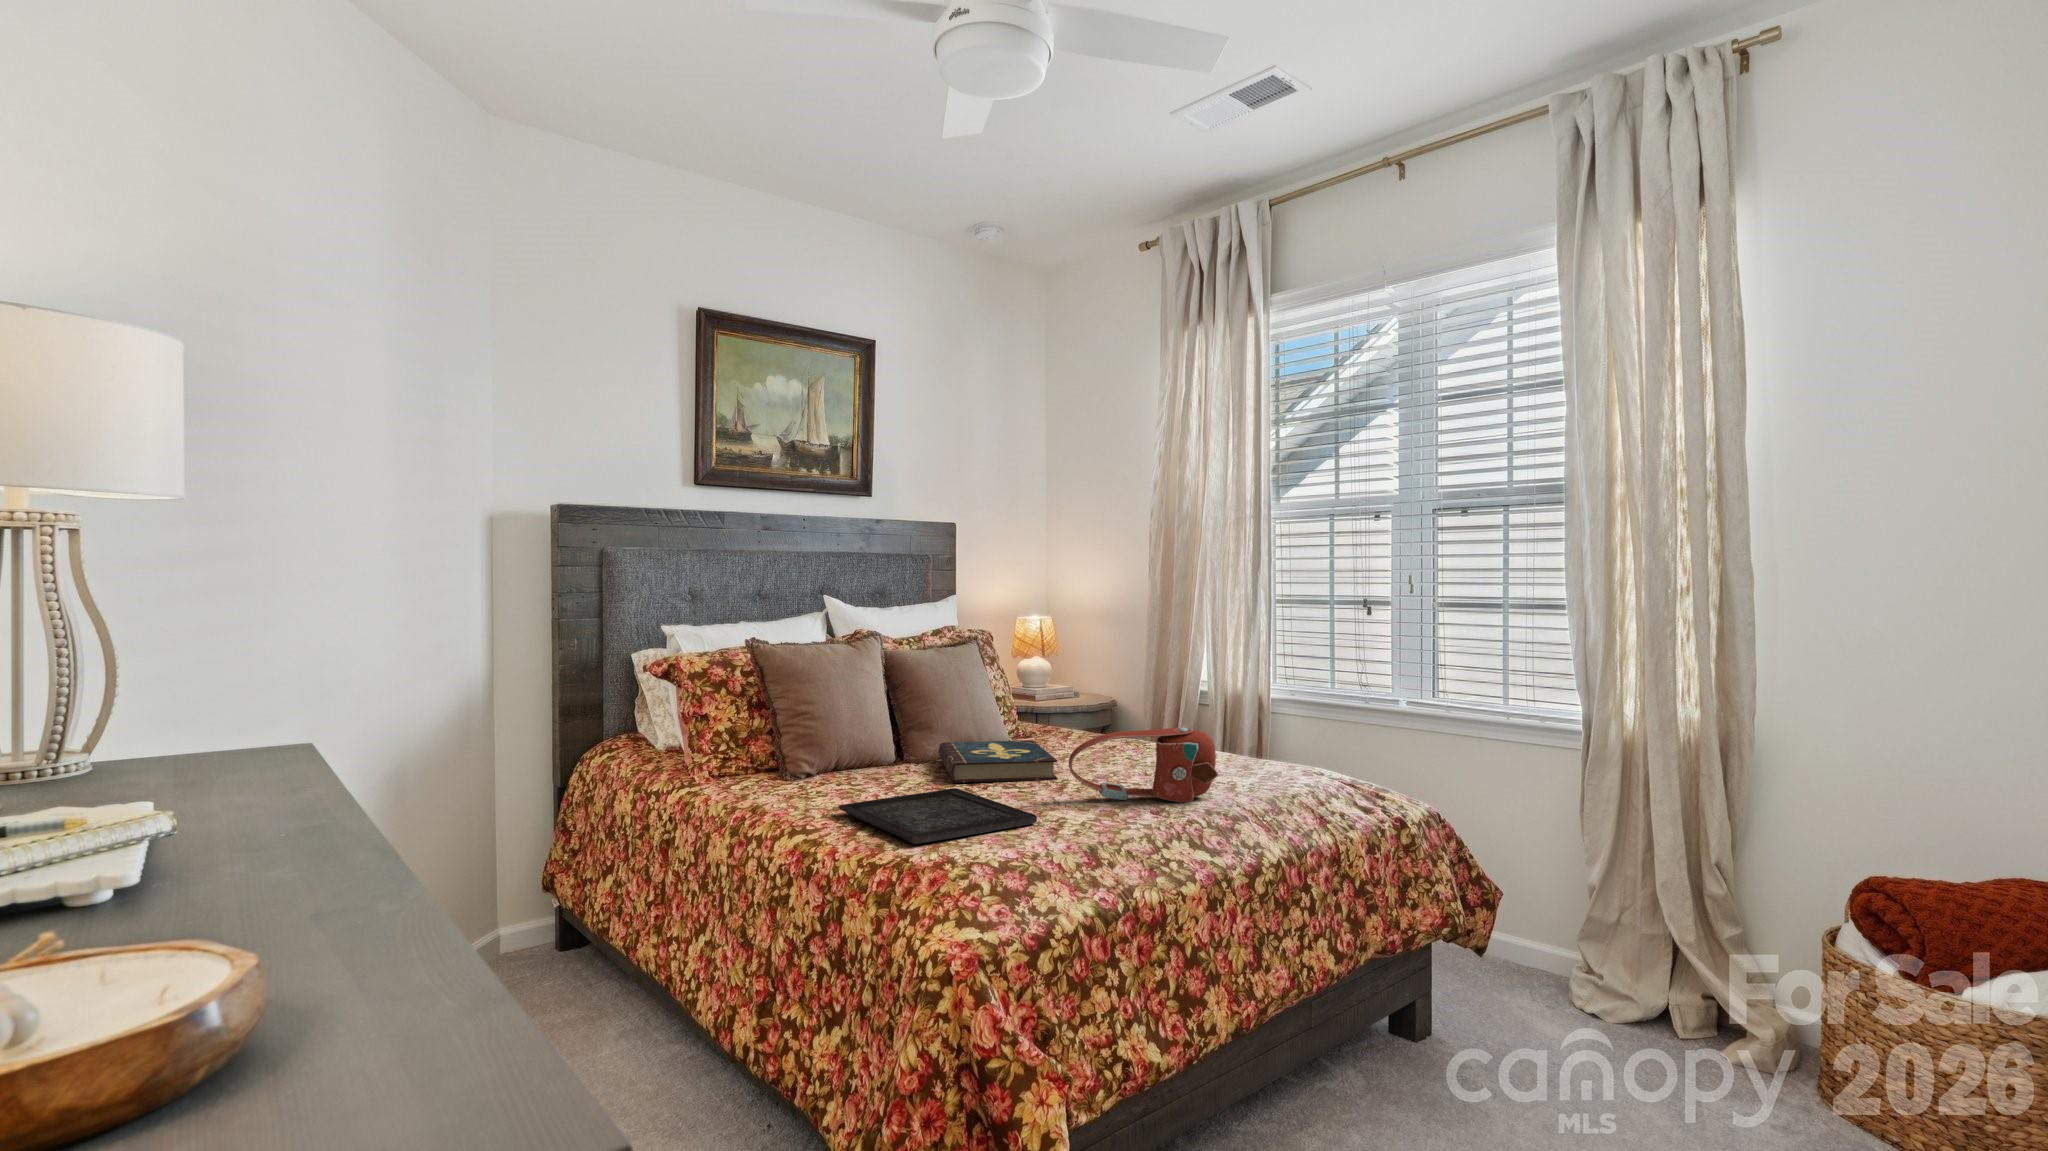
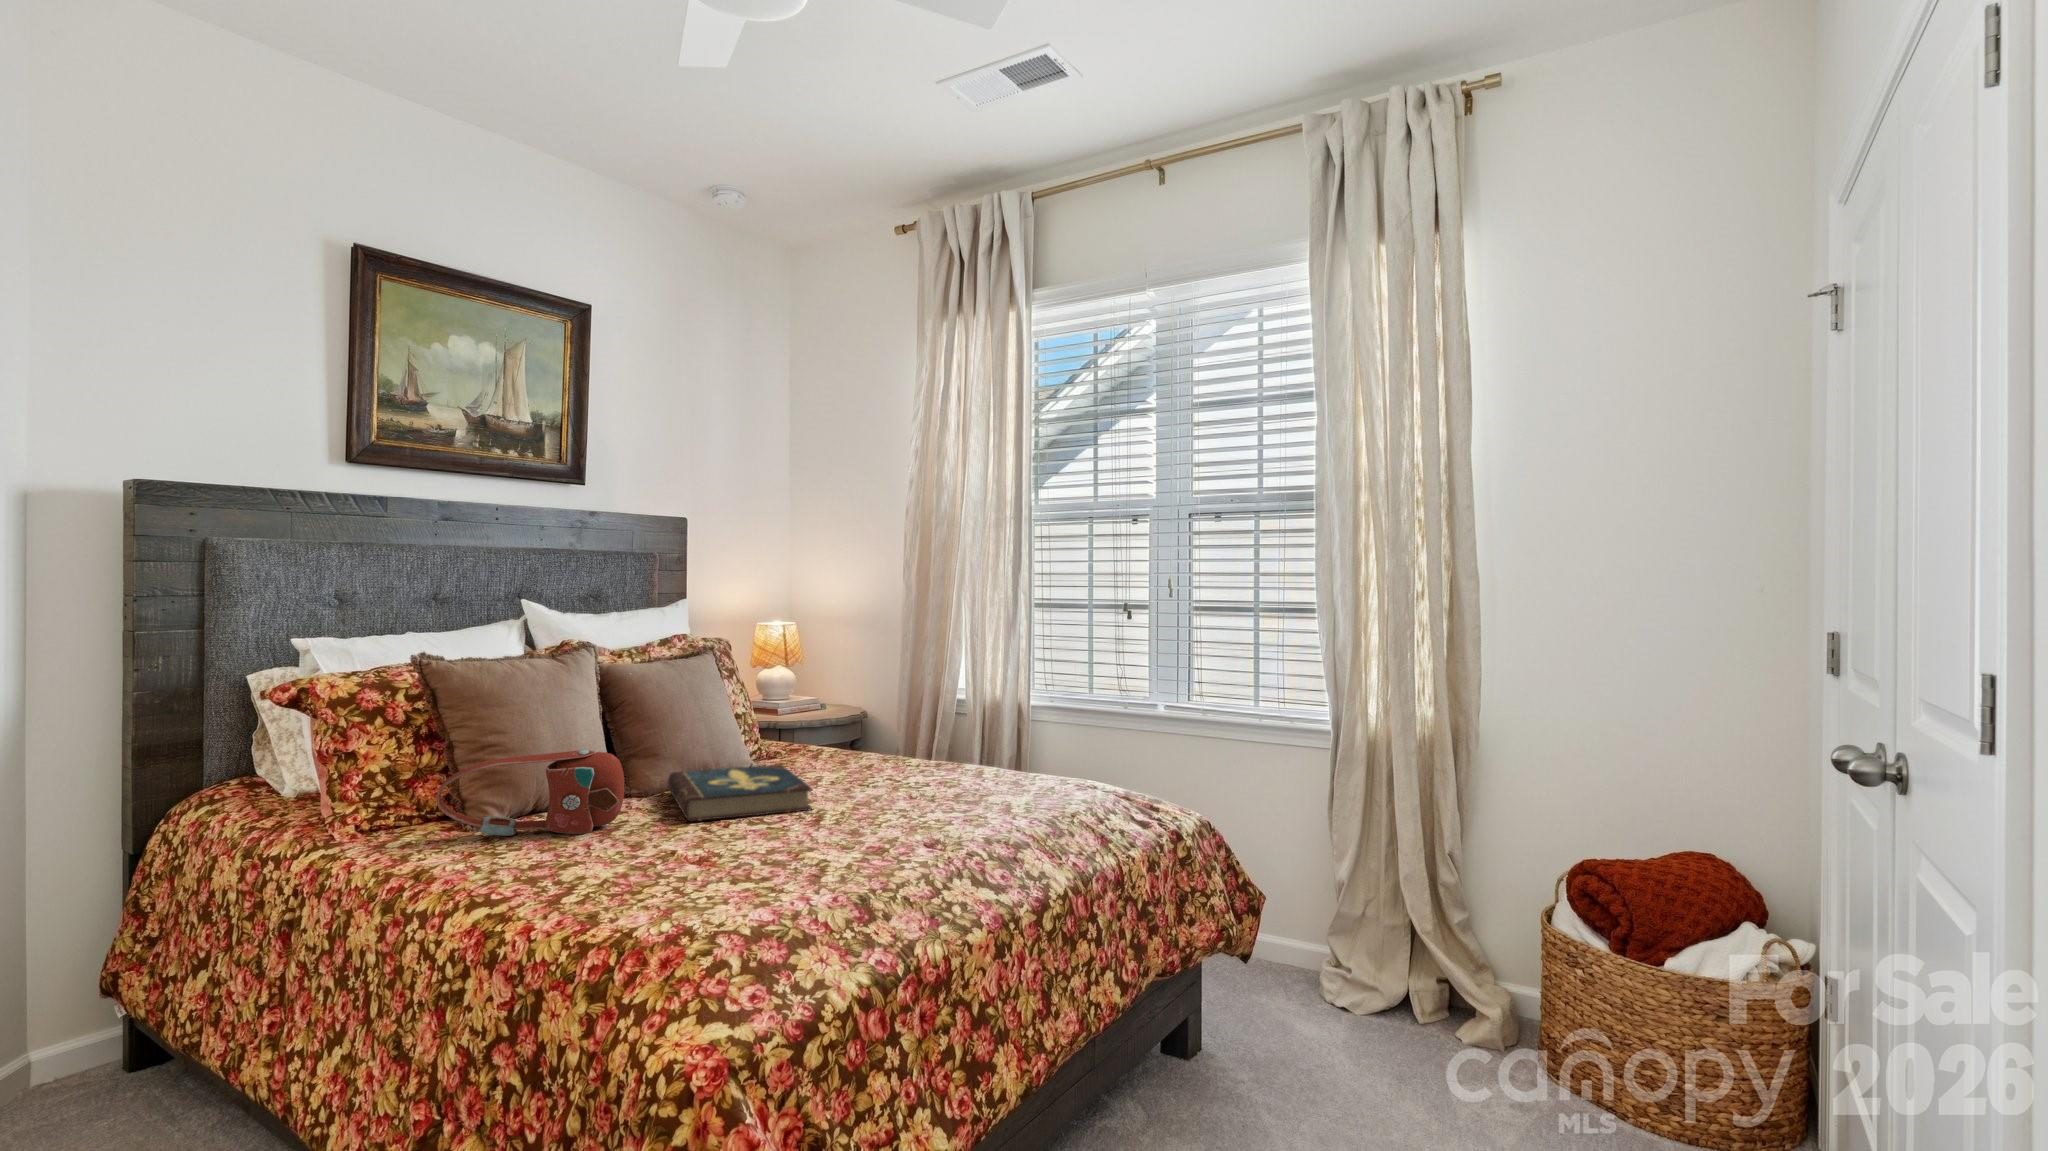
handbag: present [1069,727,1218,802] -> present [436,750,624,836]
tray: present [839,788,1037,844] -> none [537,830,794,911]

